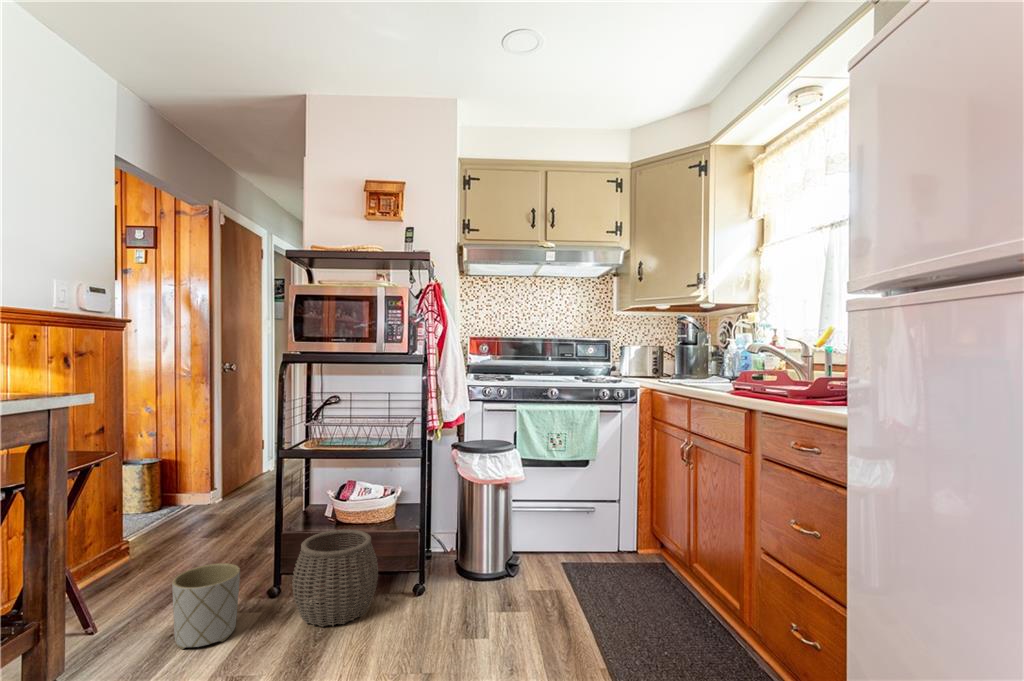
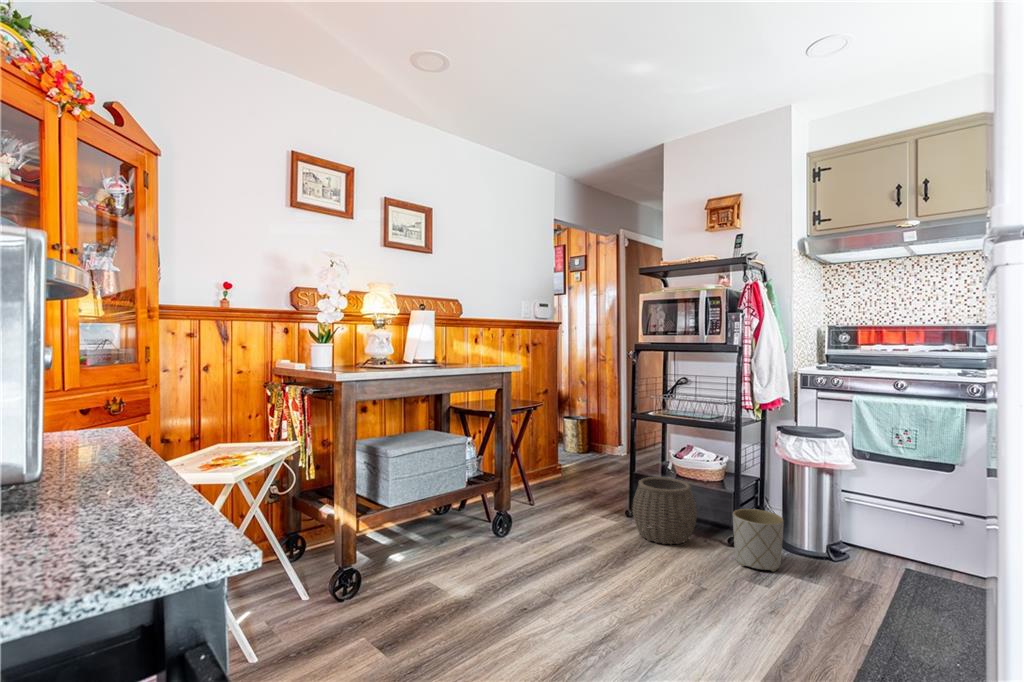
planter: present [172,563,240,649] -> present [733,509,784,572]

